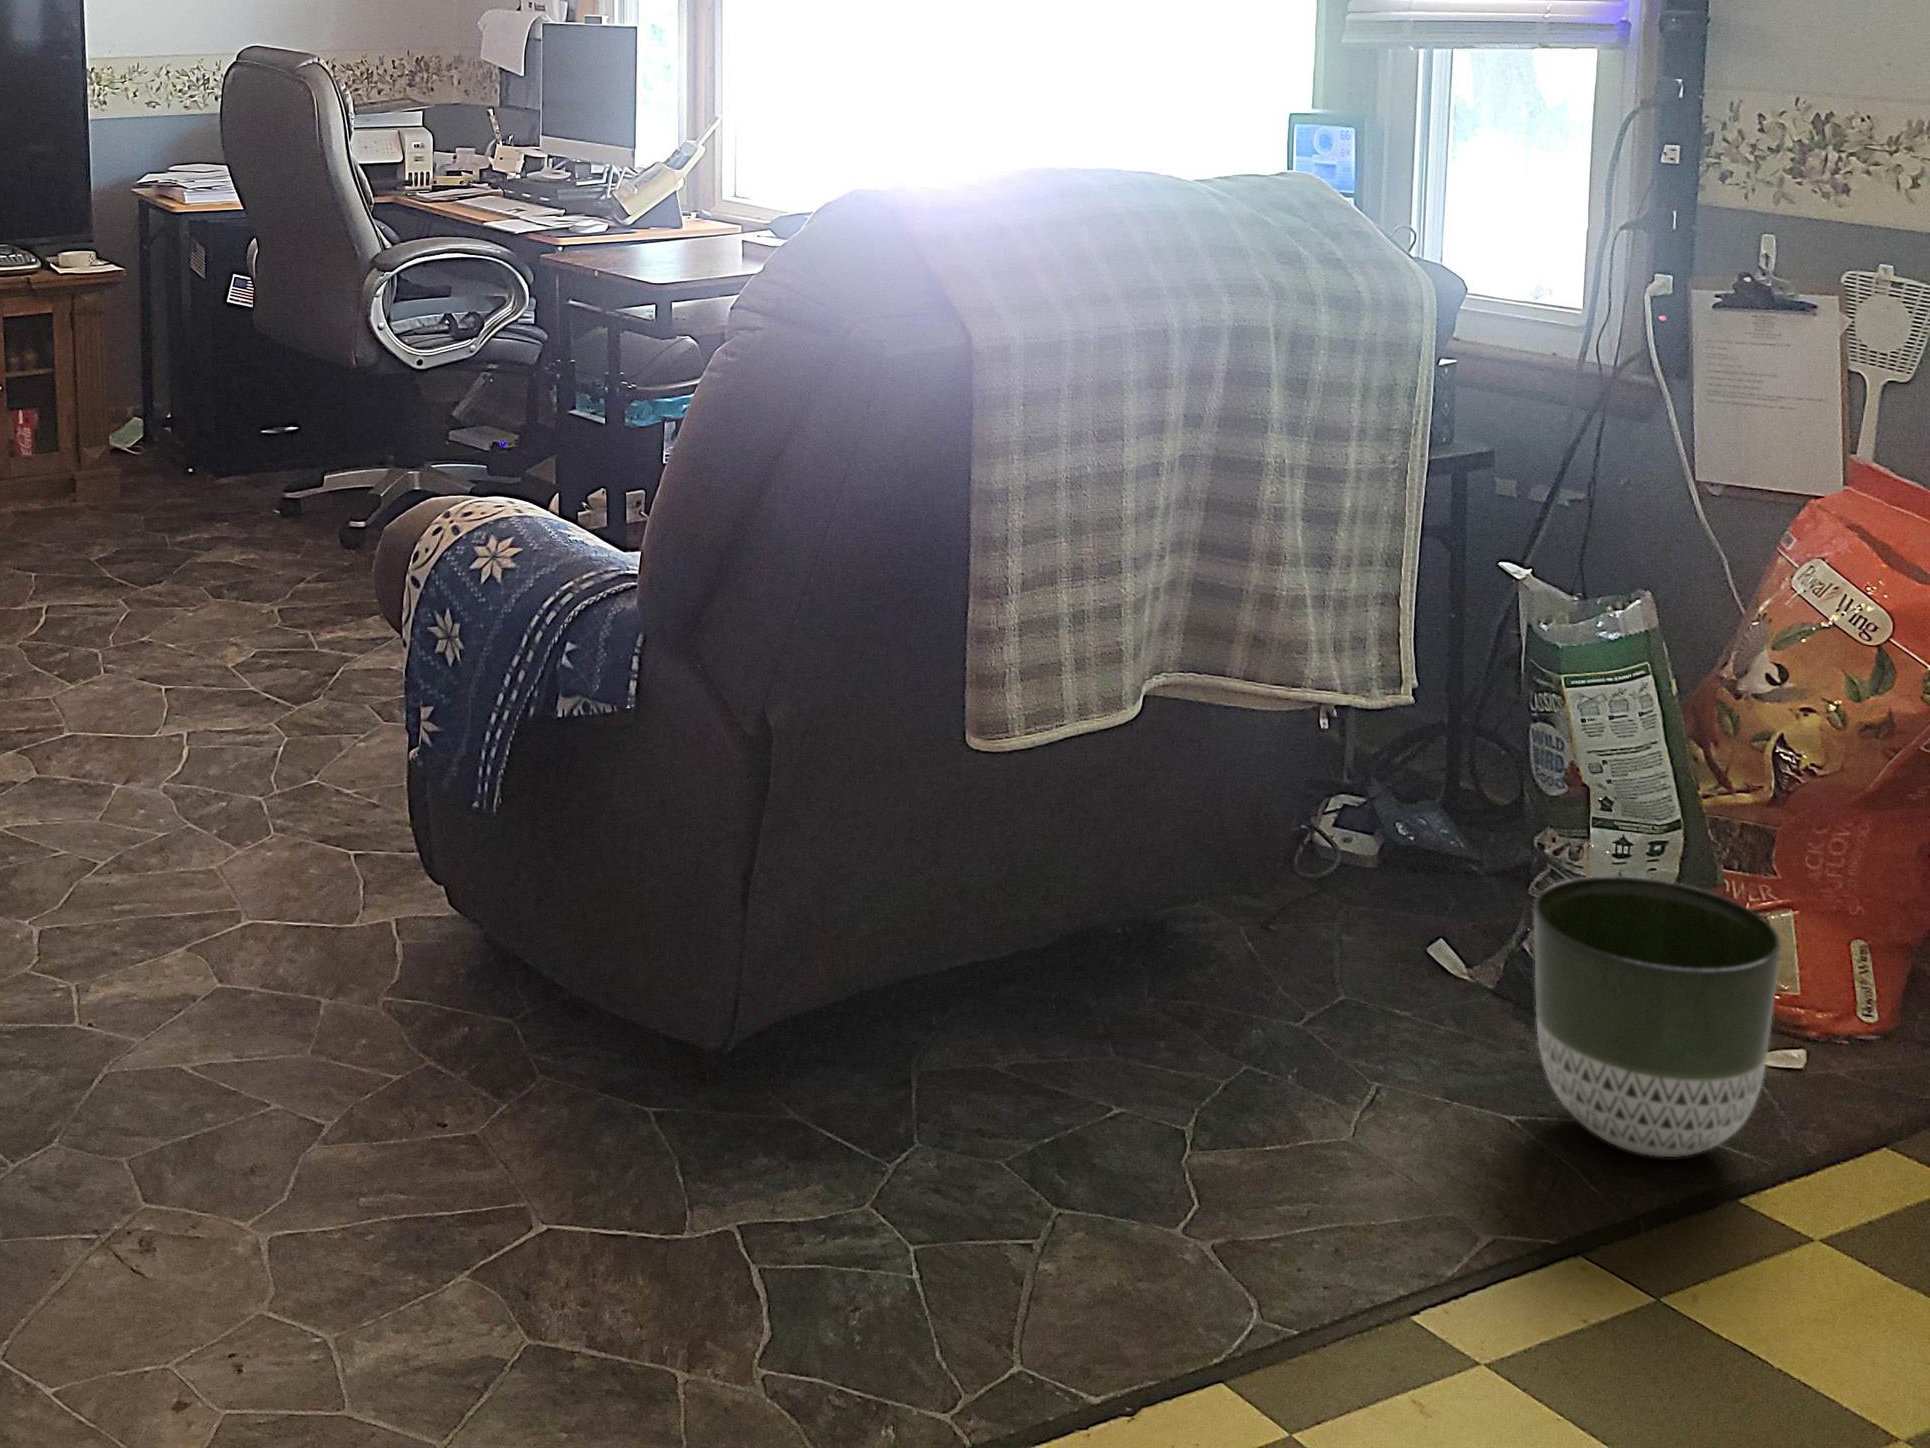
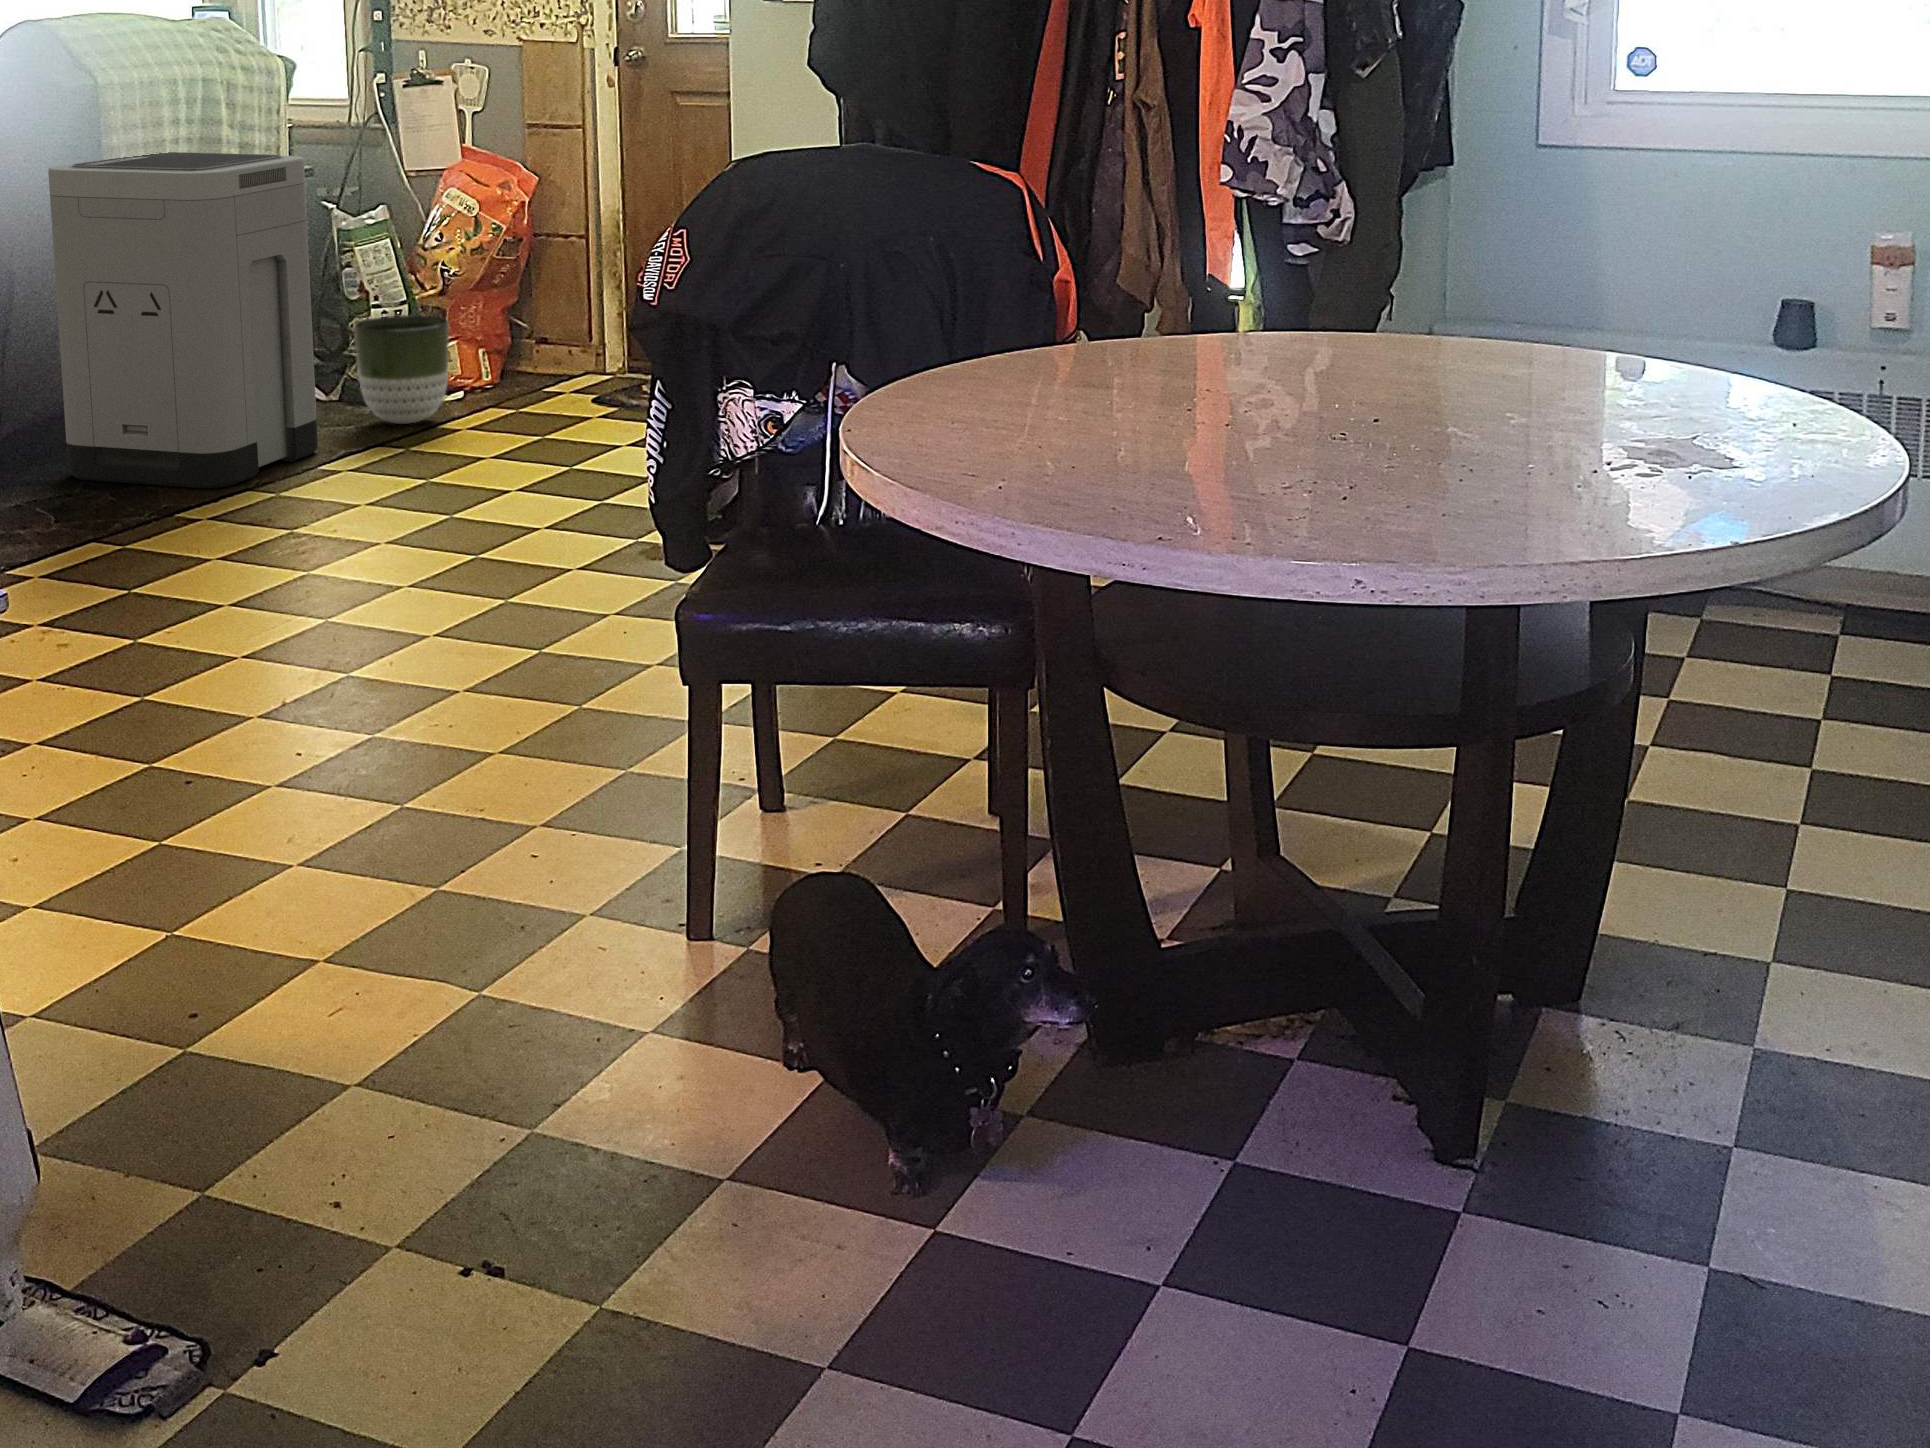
trash can: none [852,493,1425,1346] -> present [48,152,318,489]

